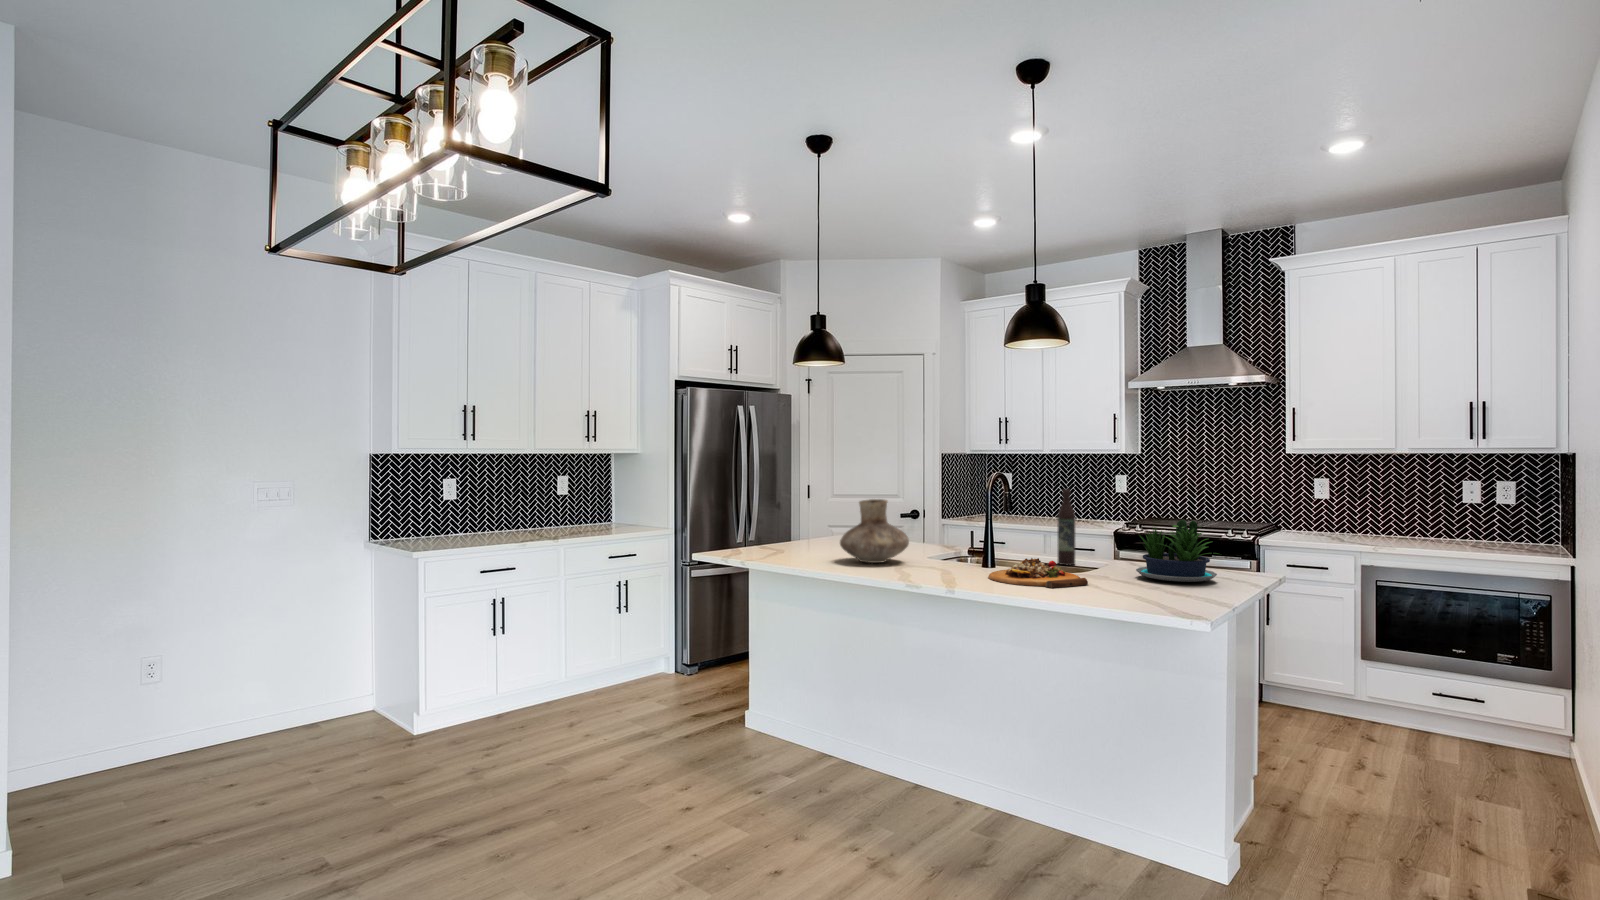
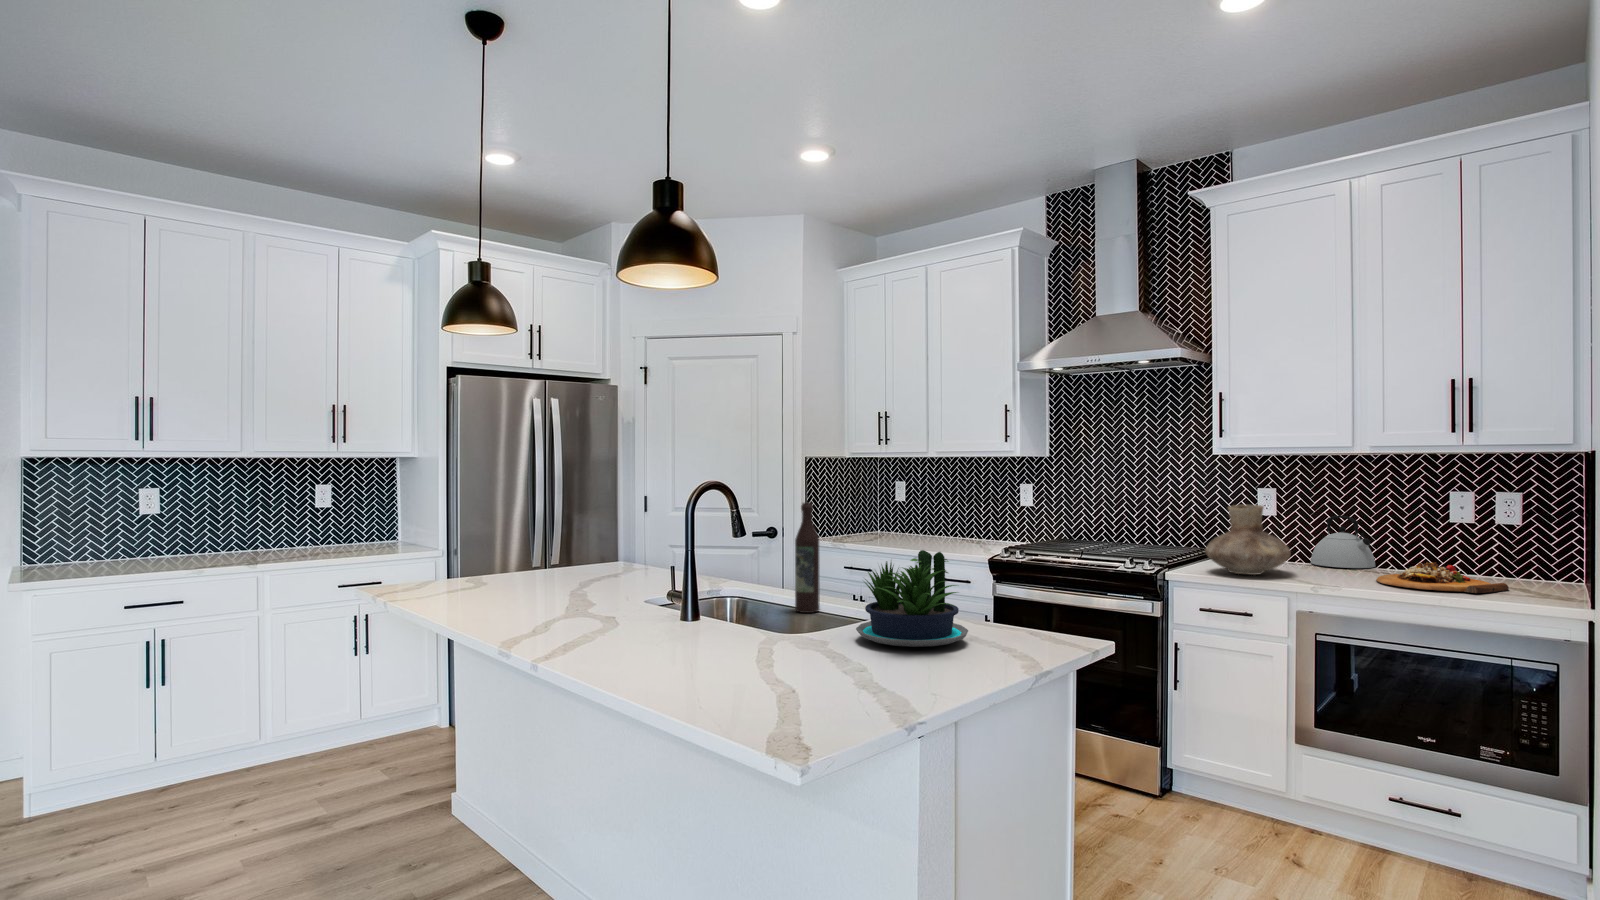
kettle: none [1358,498,1408,536] -> present [1311,516,1376,568]
vase: present [840,499,909,563] -> present [1205,505,1291,575]
cutting board: present [988,558,1088,588] -> present [1377,562,1509,593]

